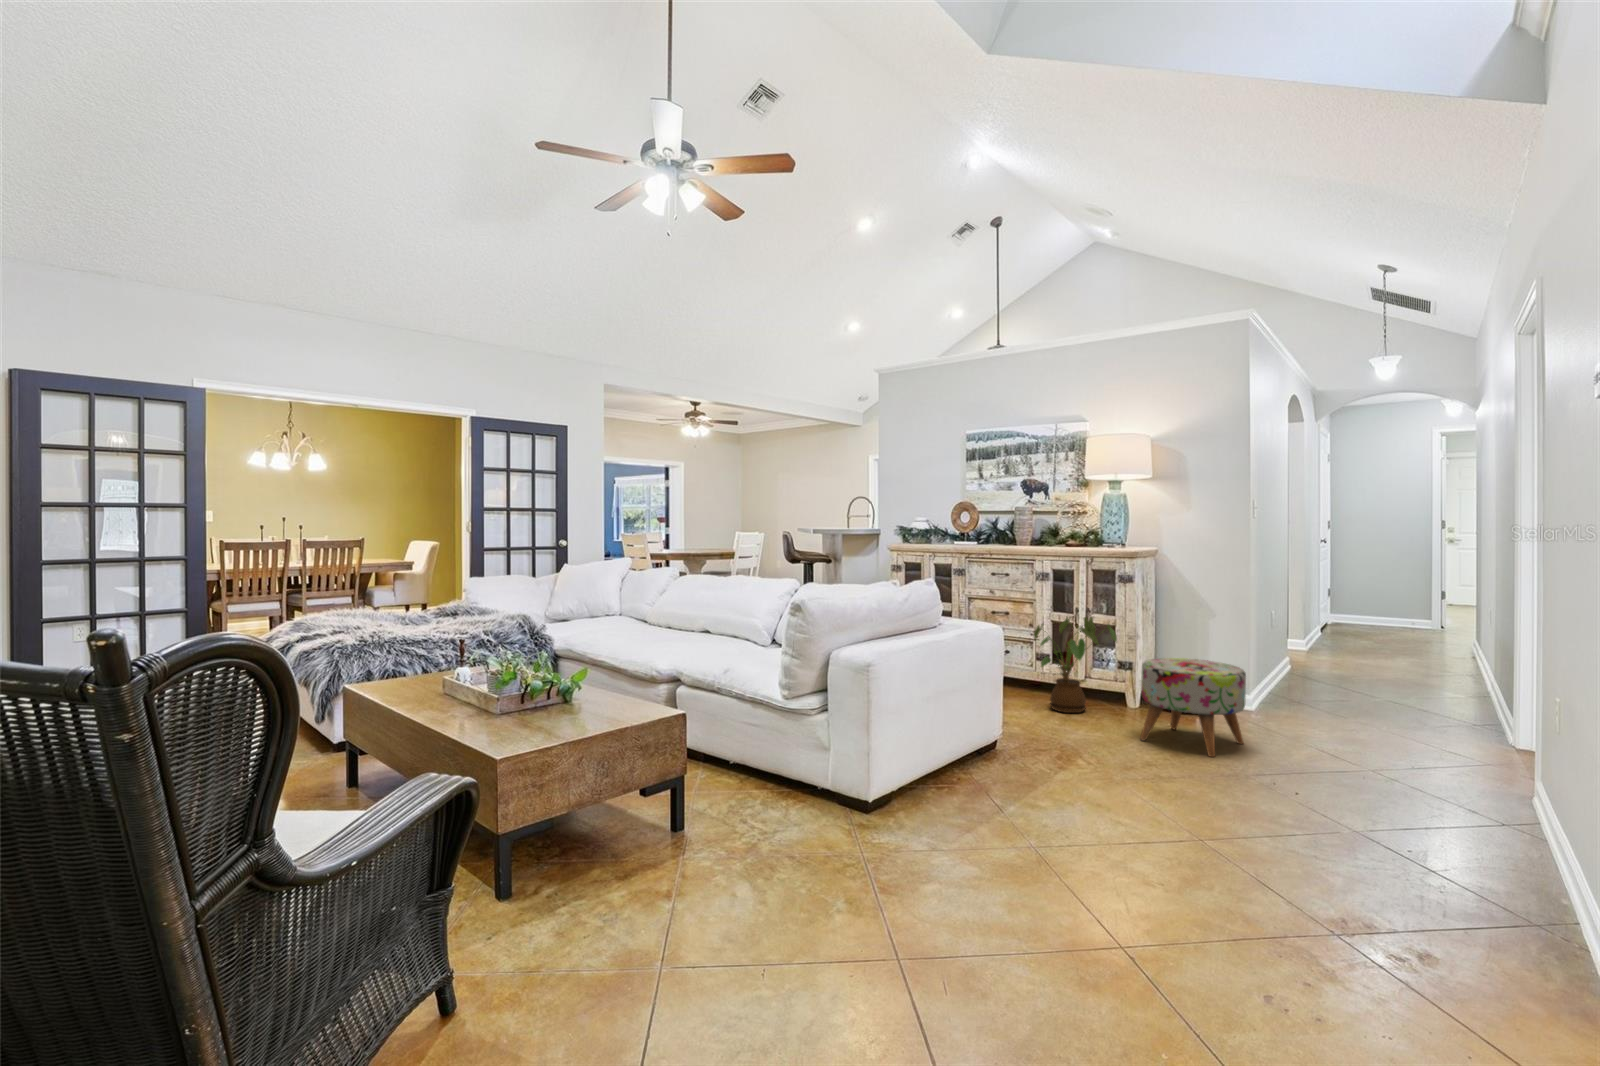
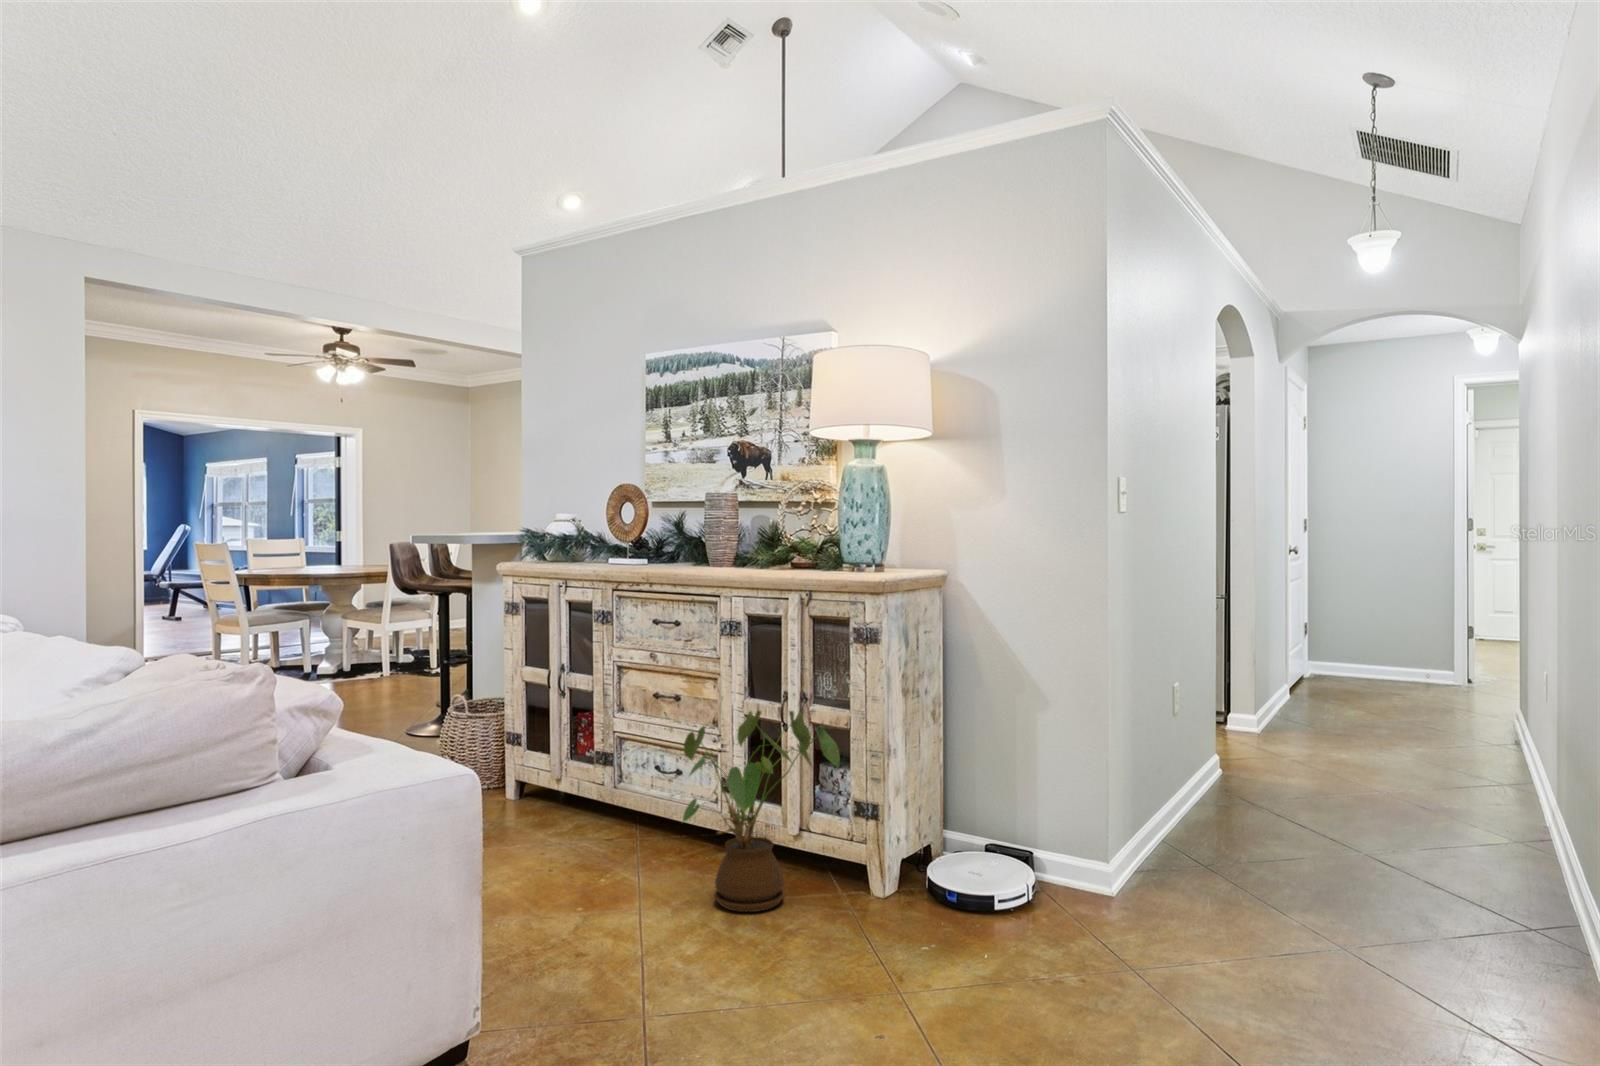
ottoman: present [1140,658,1246,757] -> none [835,802,1043,1035]

